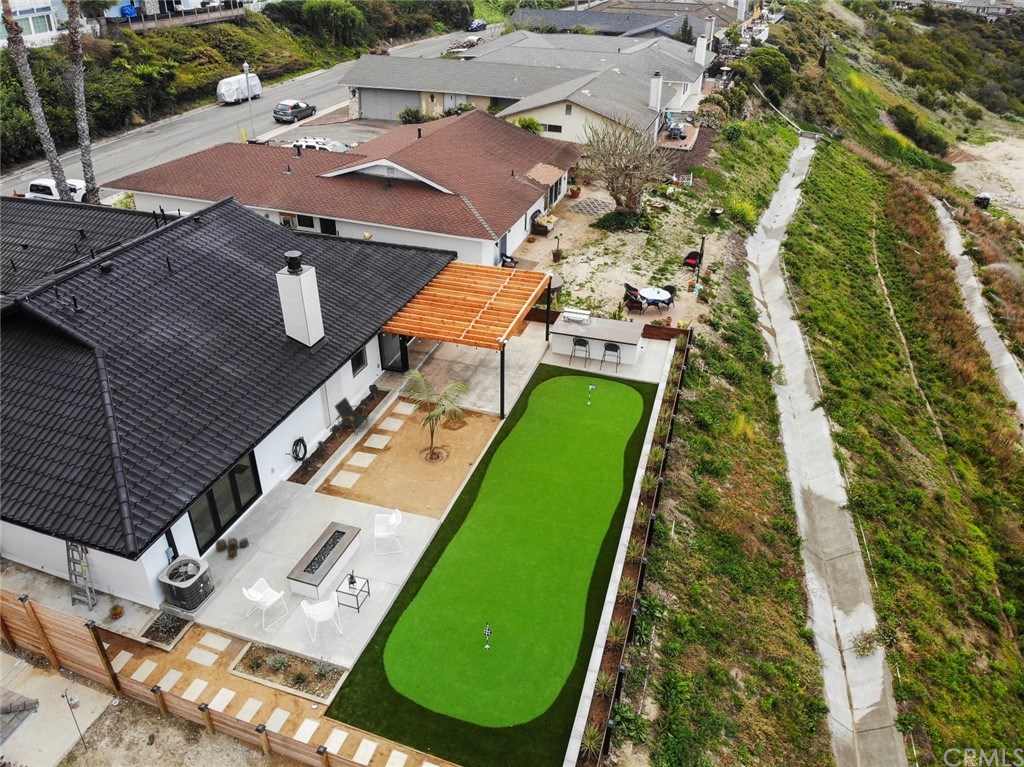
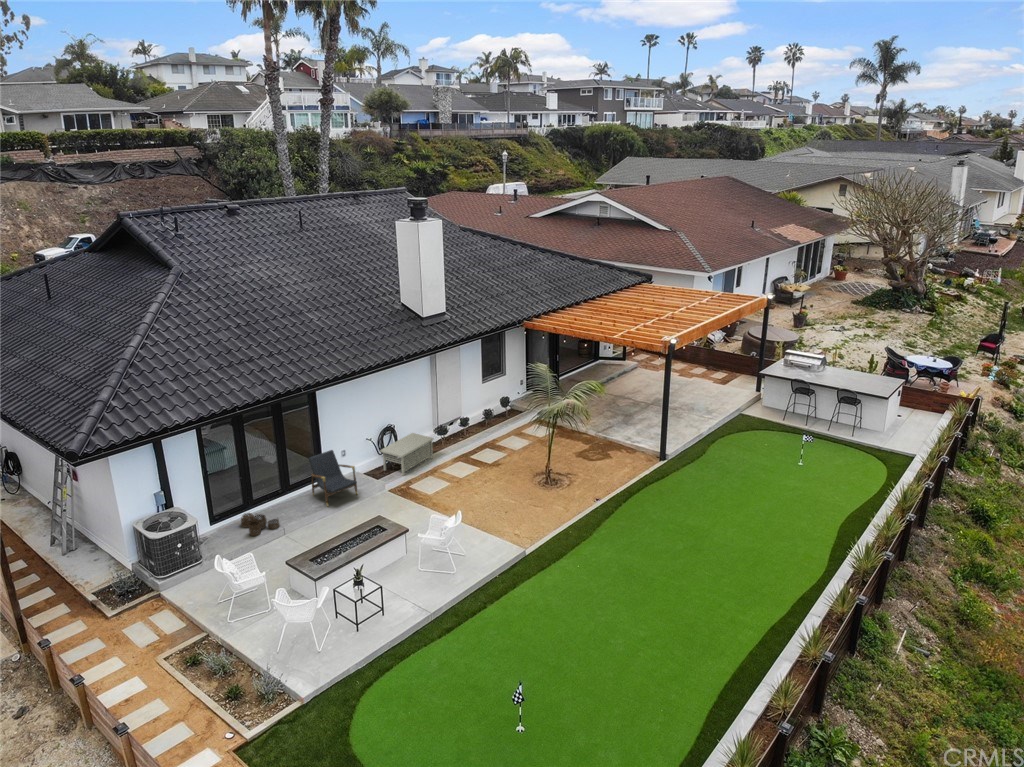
lounge chair: present [335,398,369,433] -> present [308,450,357,507]
storage bench: none [299,435,336,475] -> present [380,433,434,476]
decorative plant: present [109,595,123,619] -> none [83,524,104,569]

